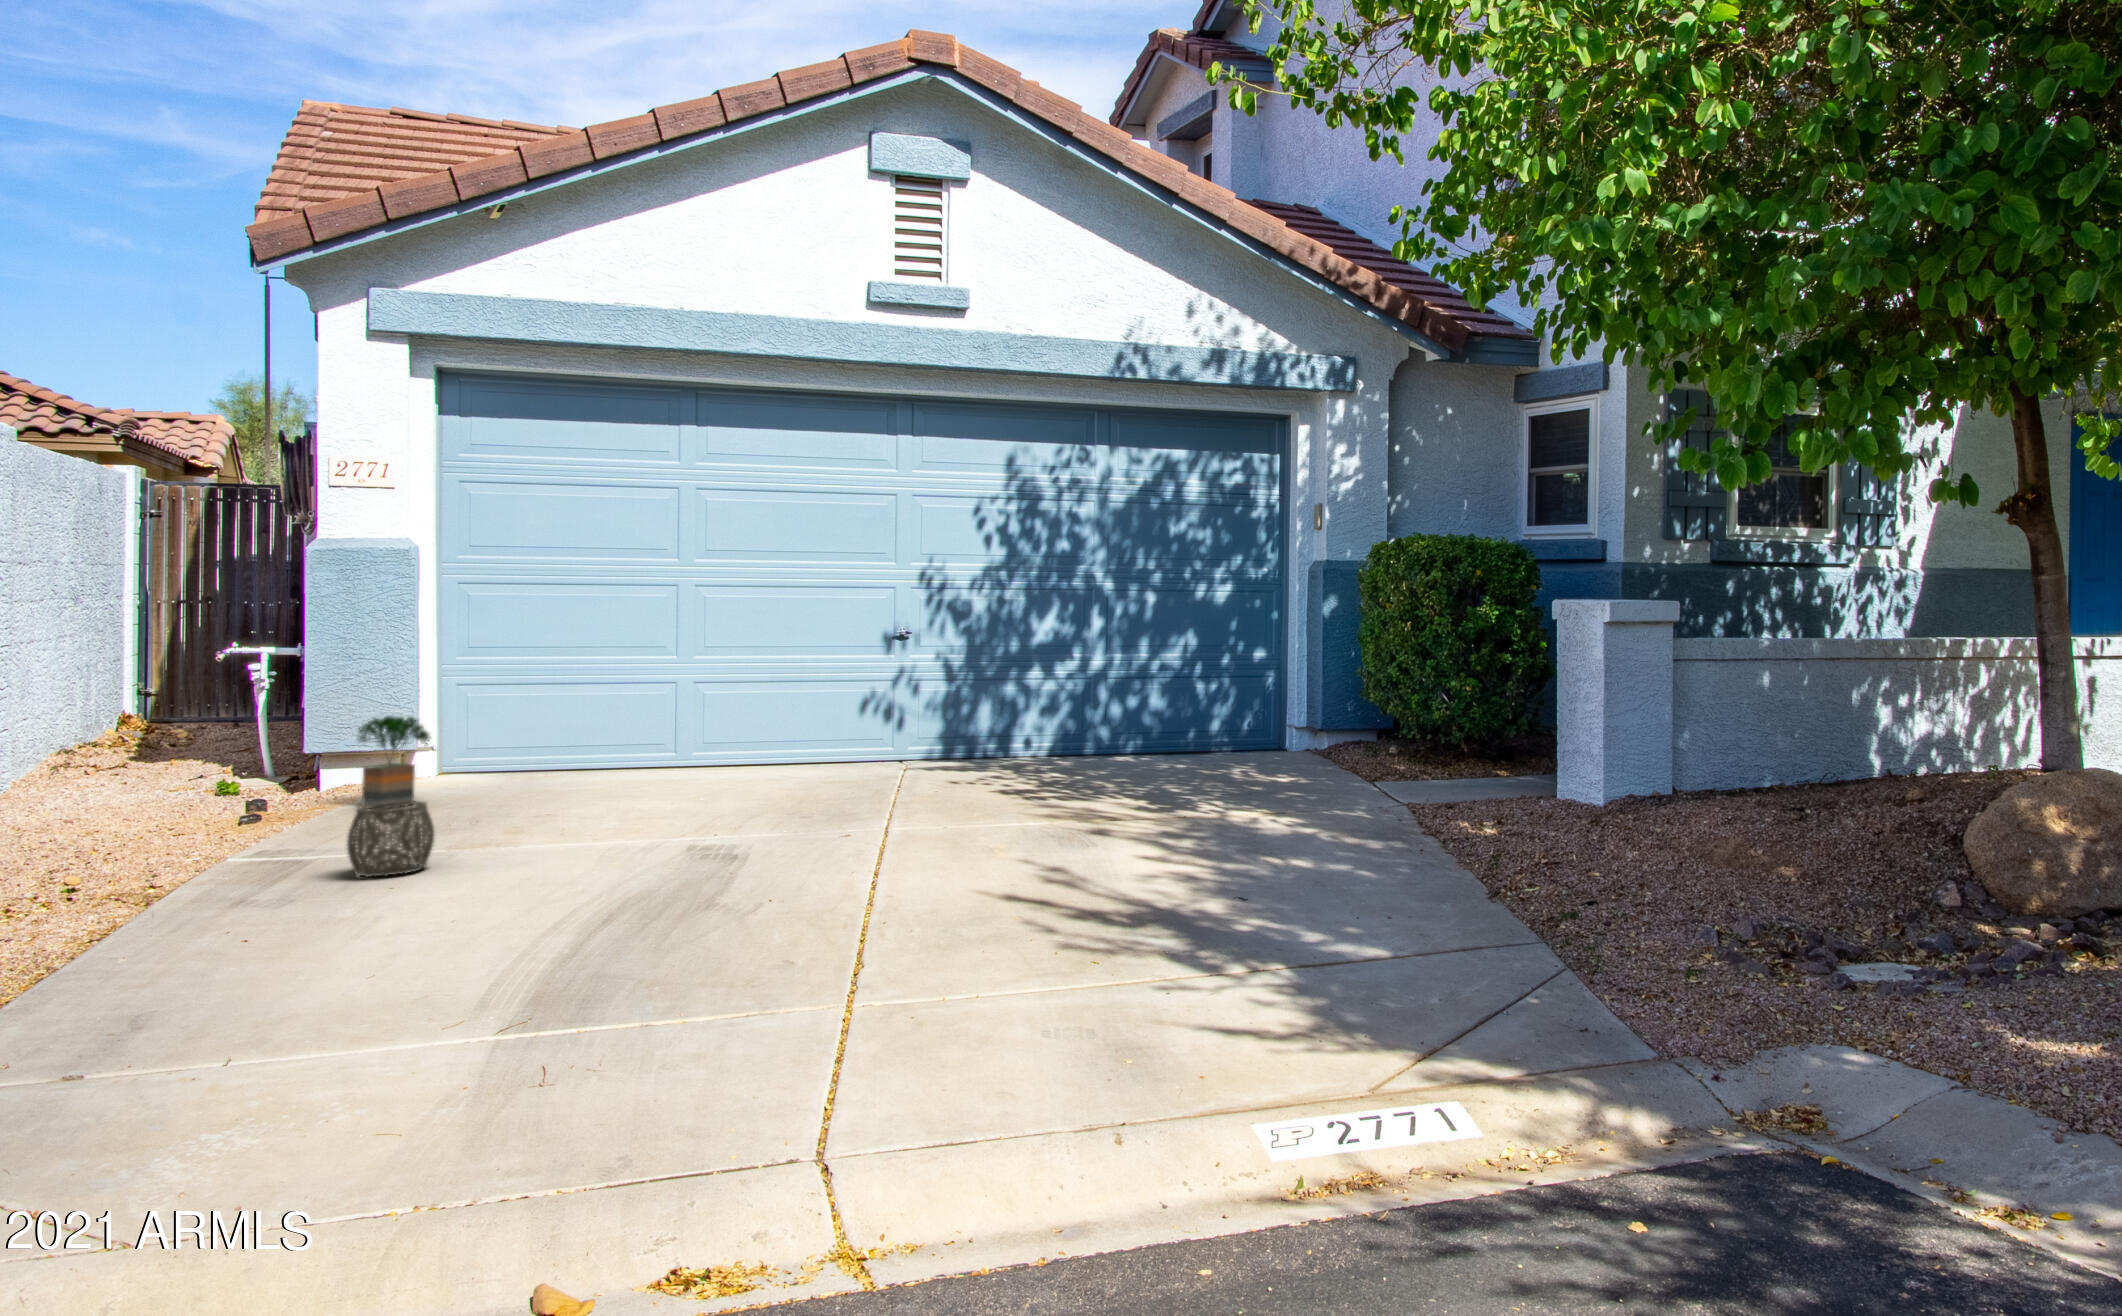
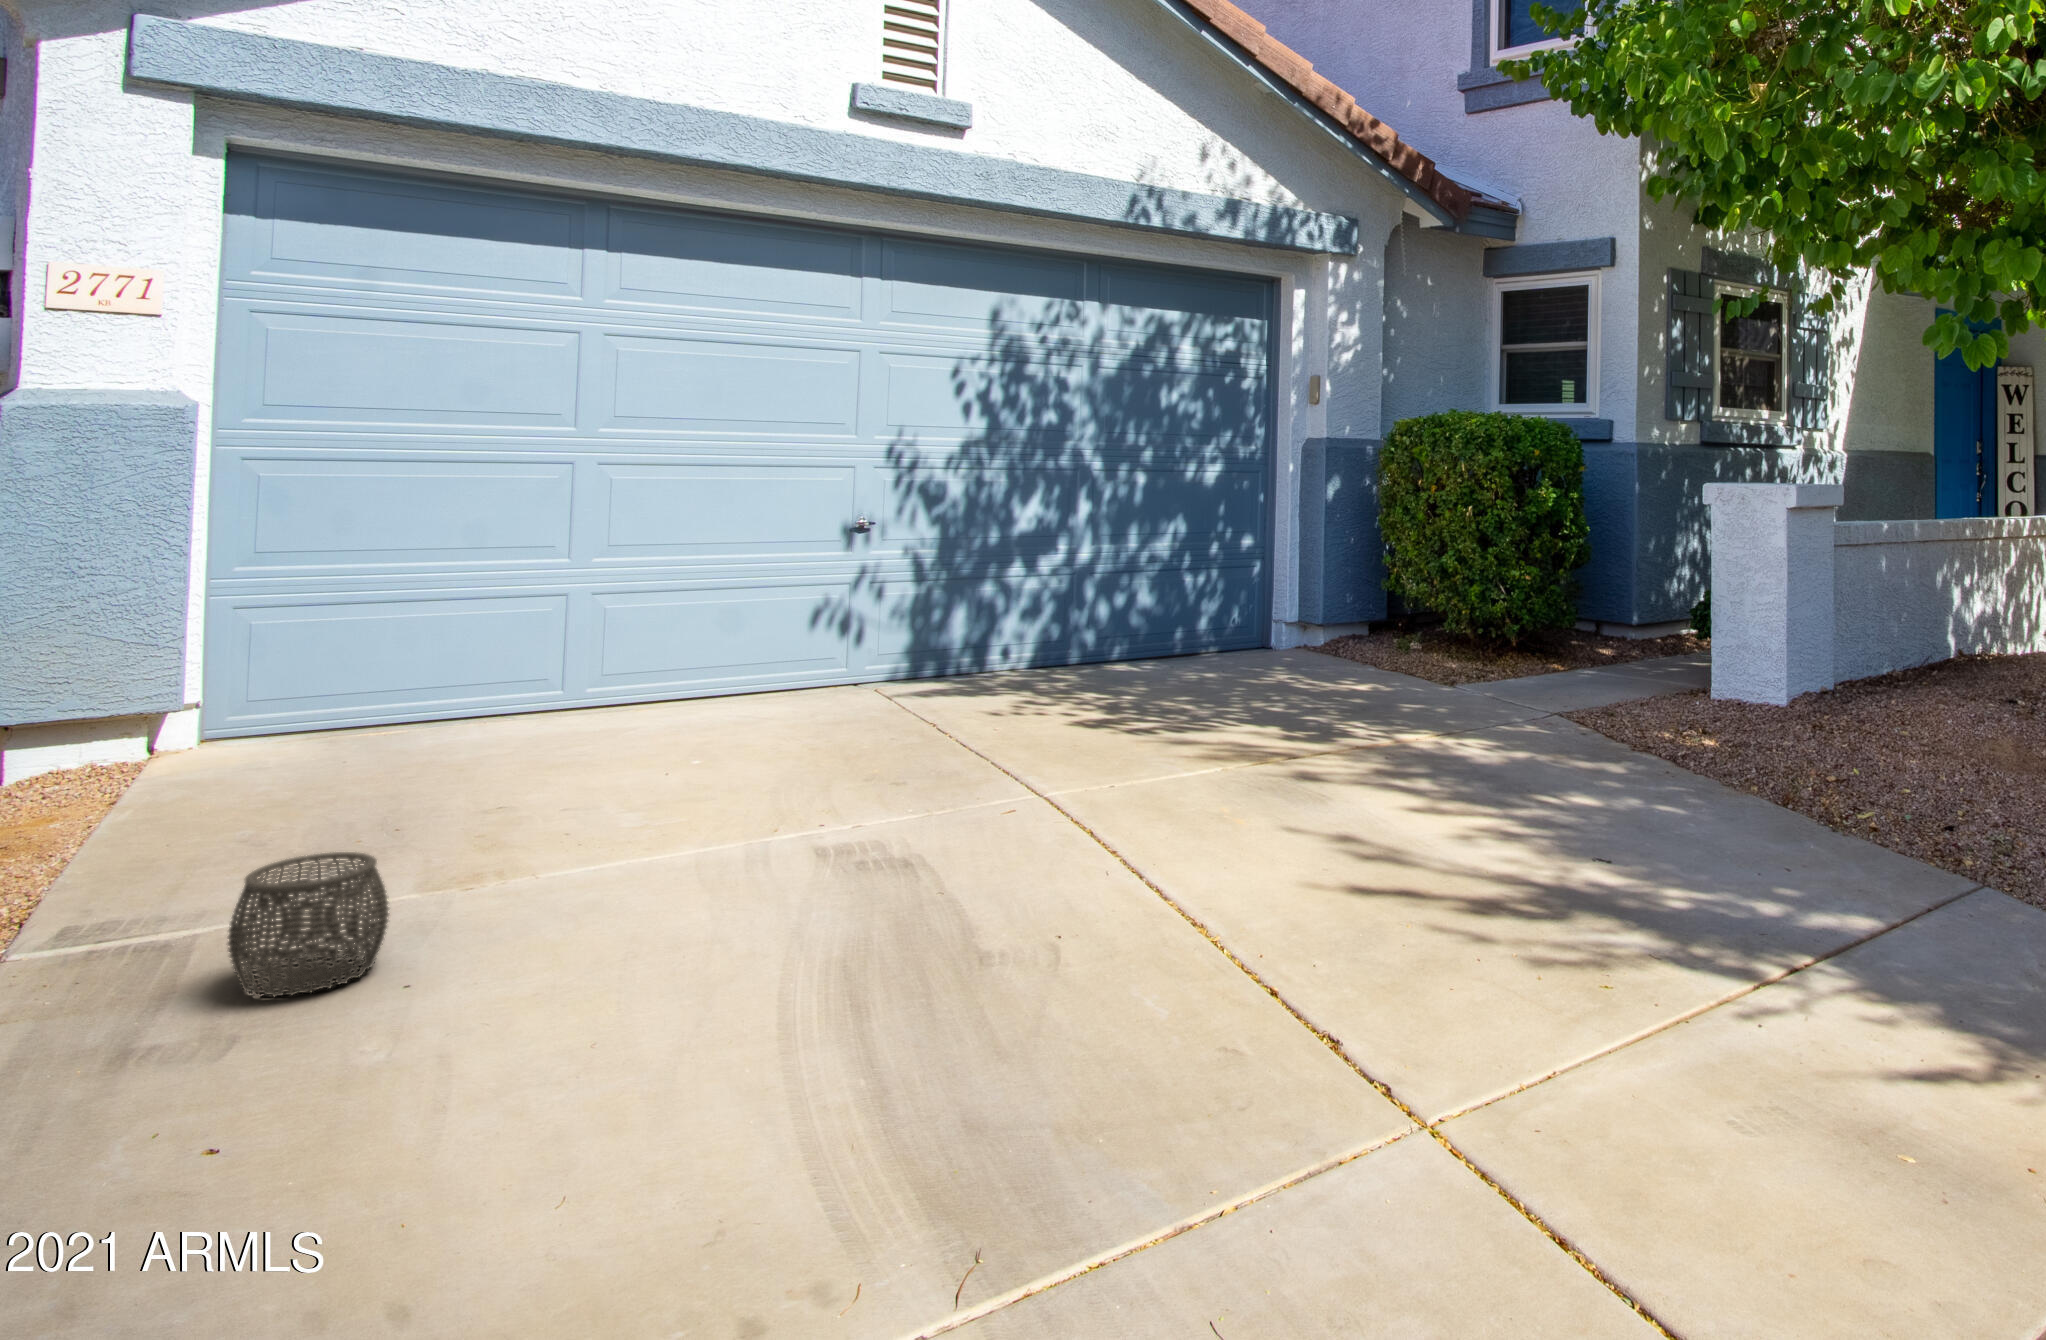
potted tree: present [357,716,431,808] -> none [108,666,249,815]

